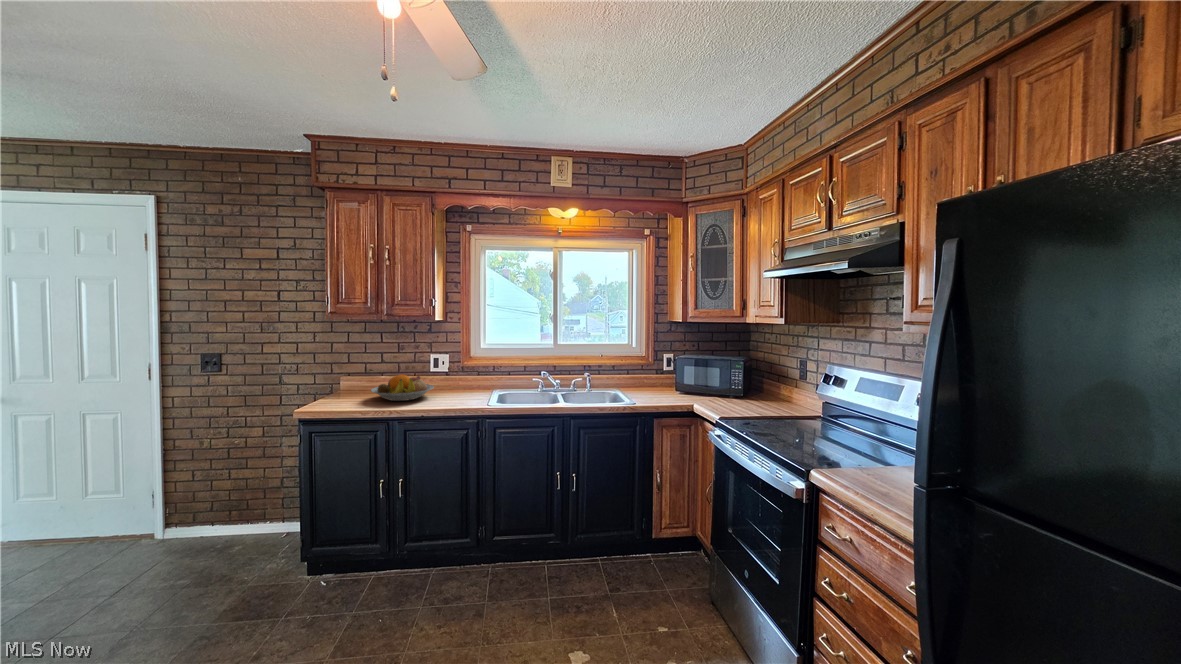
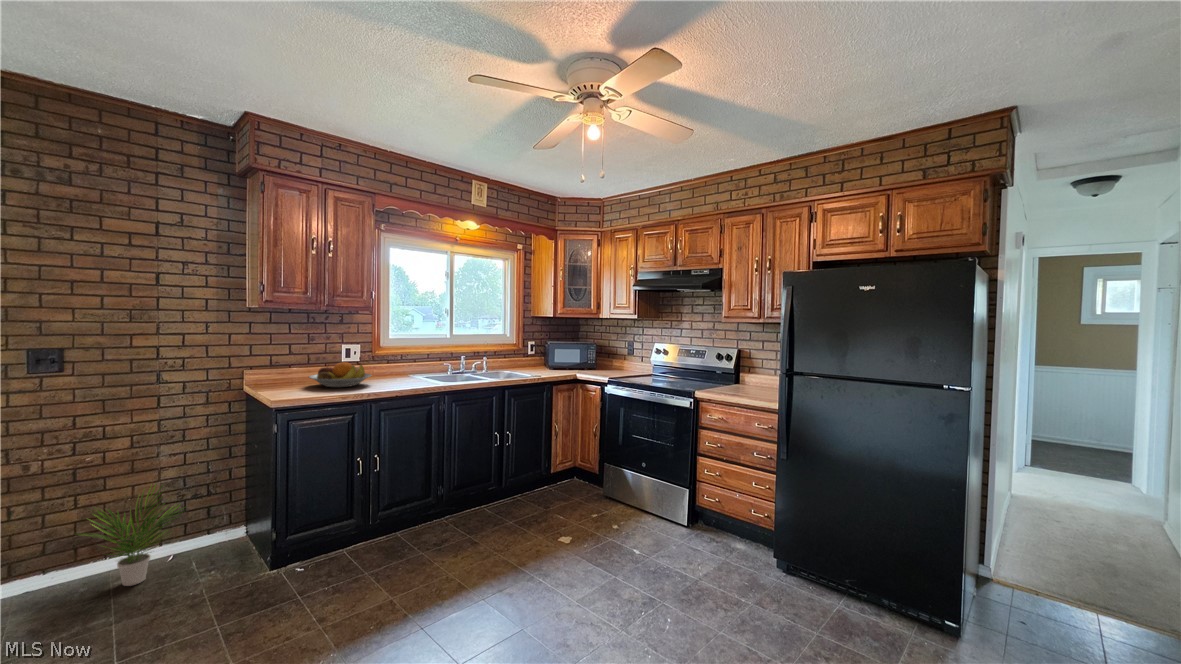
potted plant: none [197,469,286,555] -> present [86,485,180,586]

